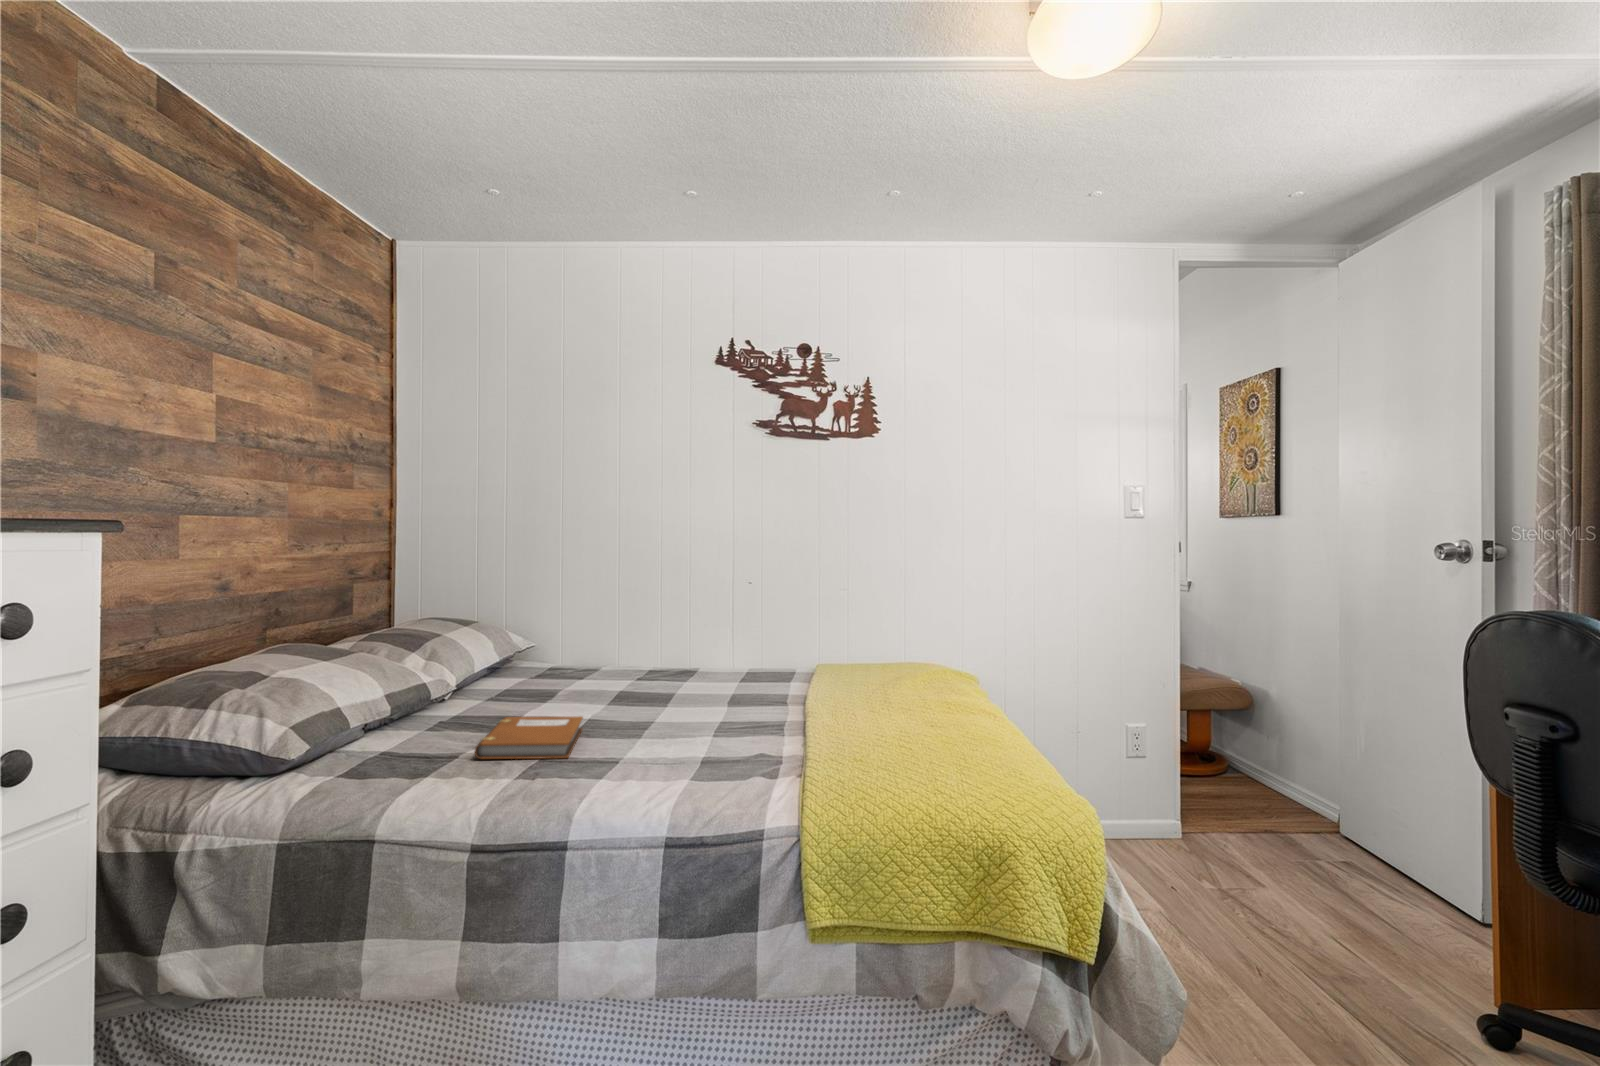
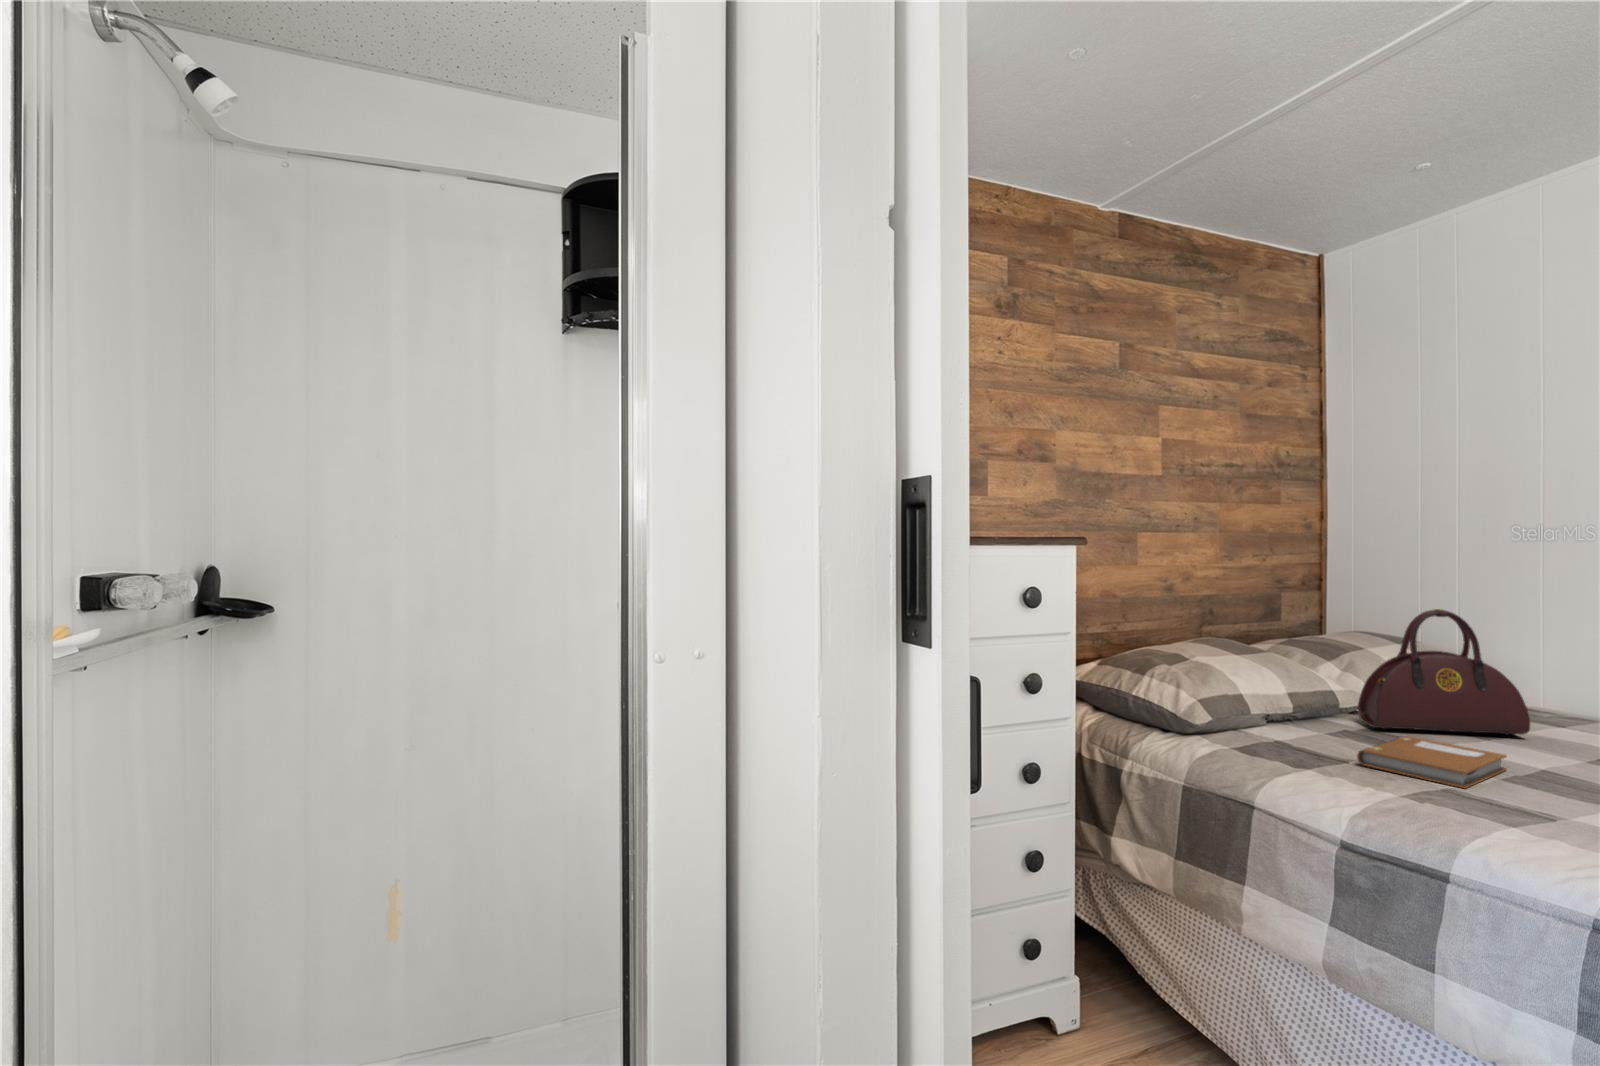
handbag: none [449,592,580,714] -> present [1358,609,1530,735]

